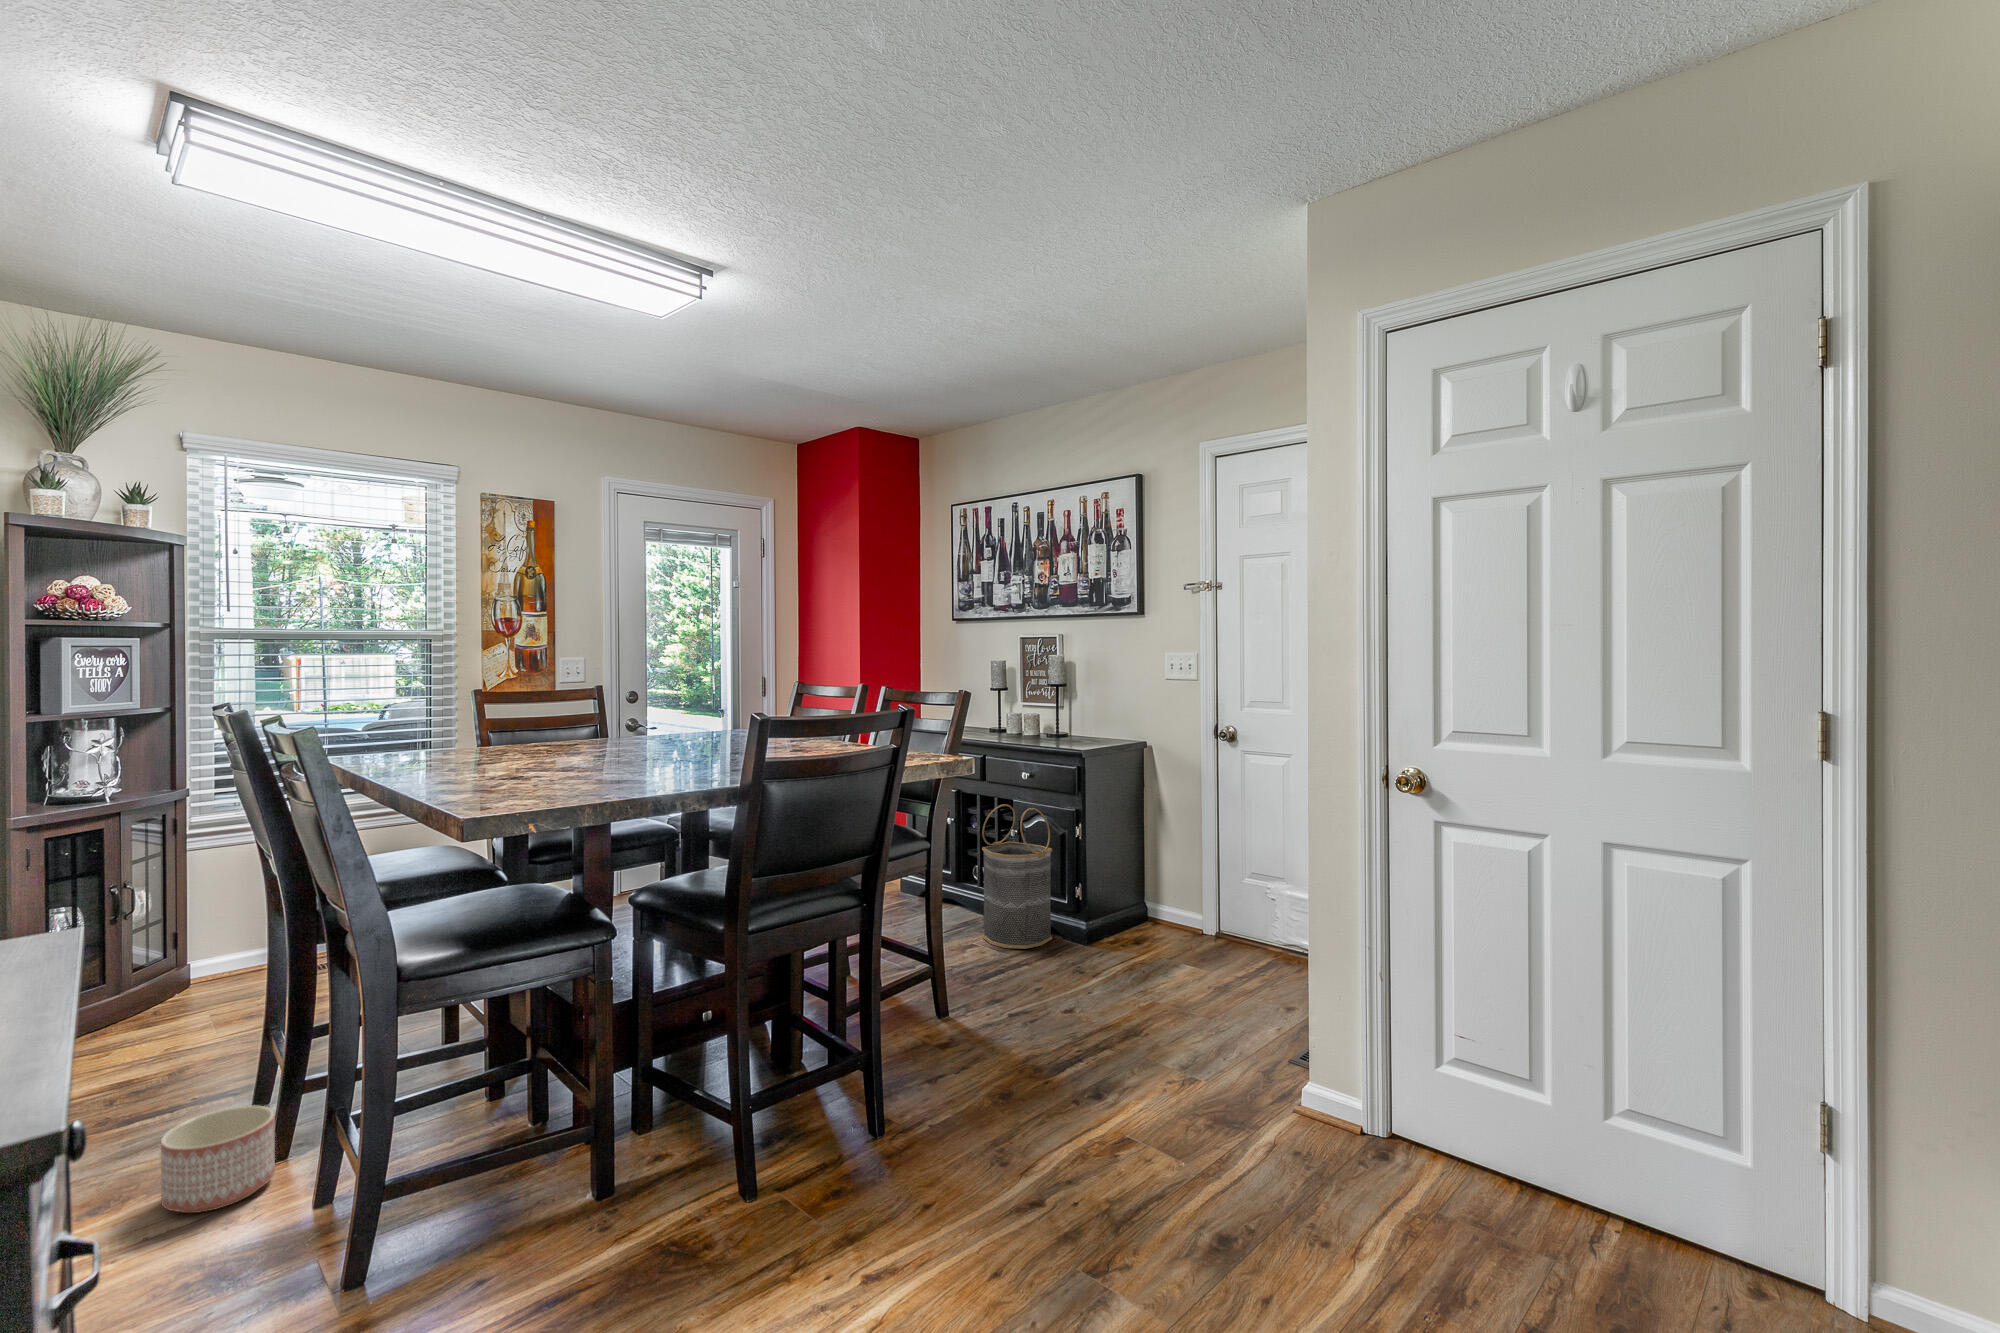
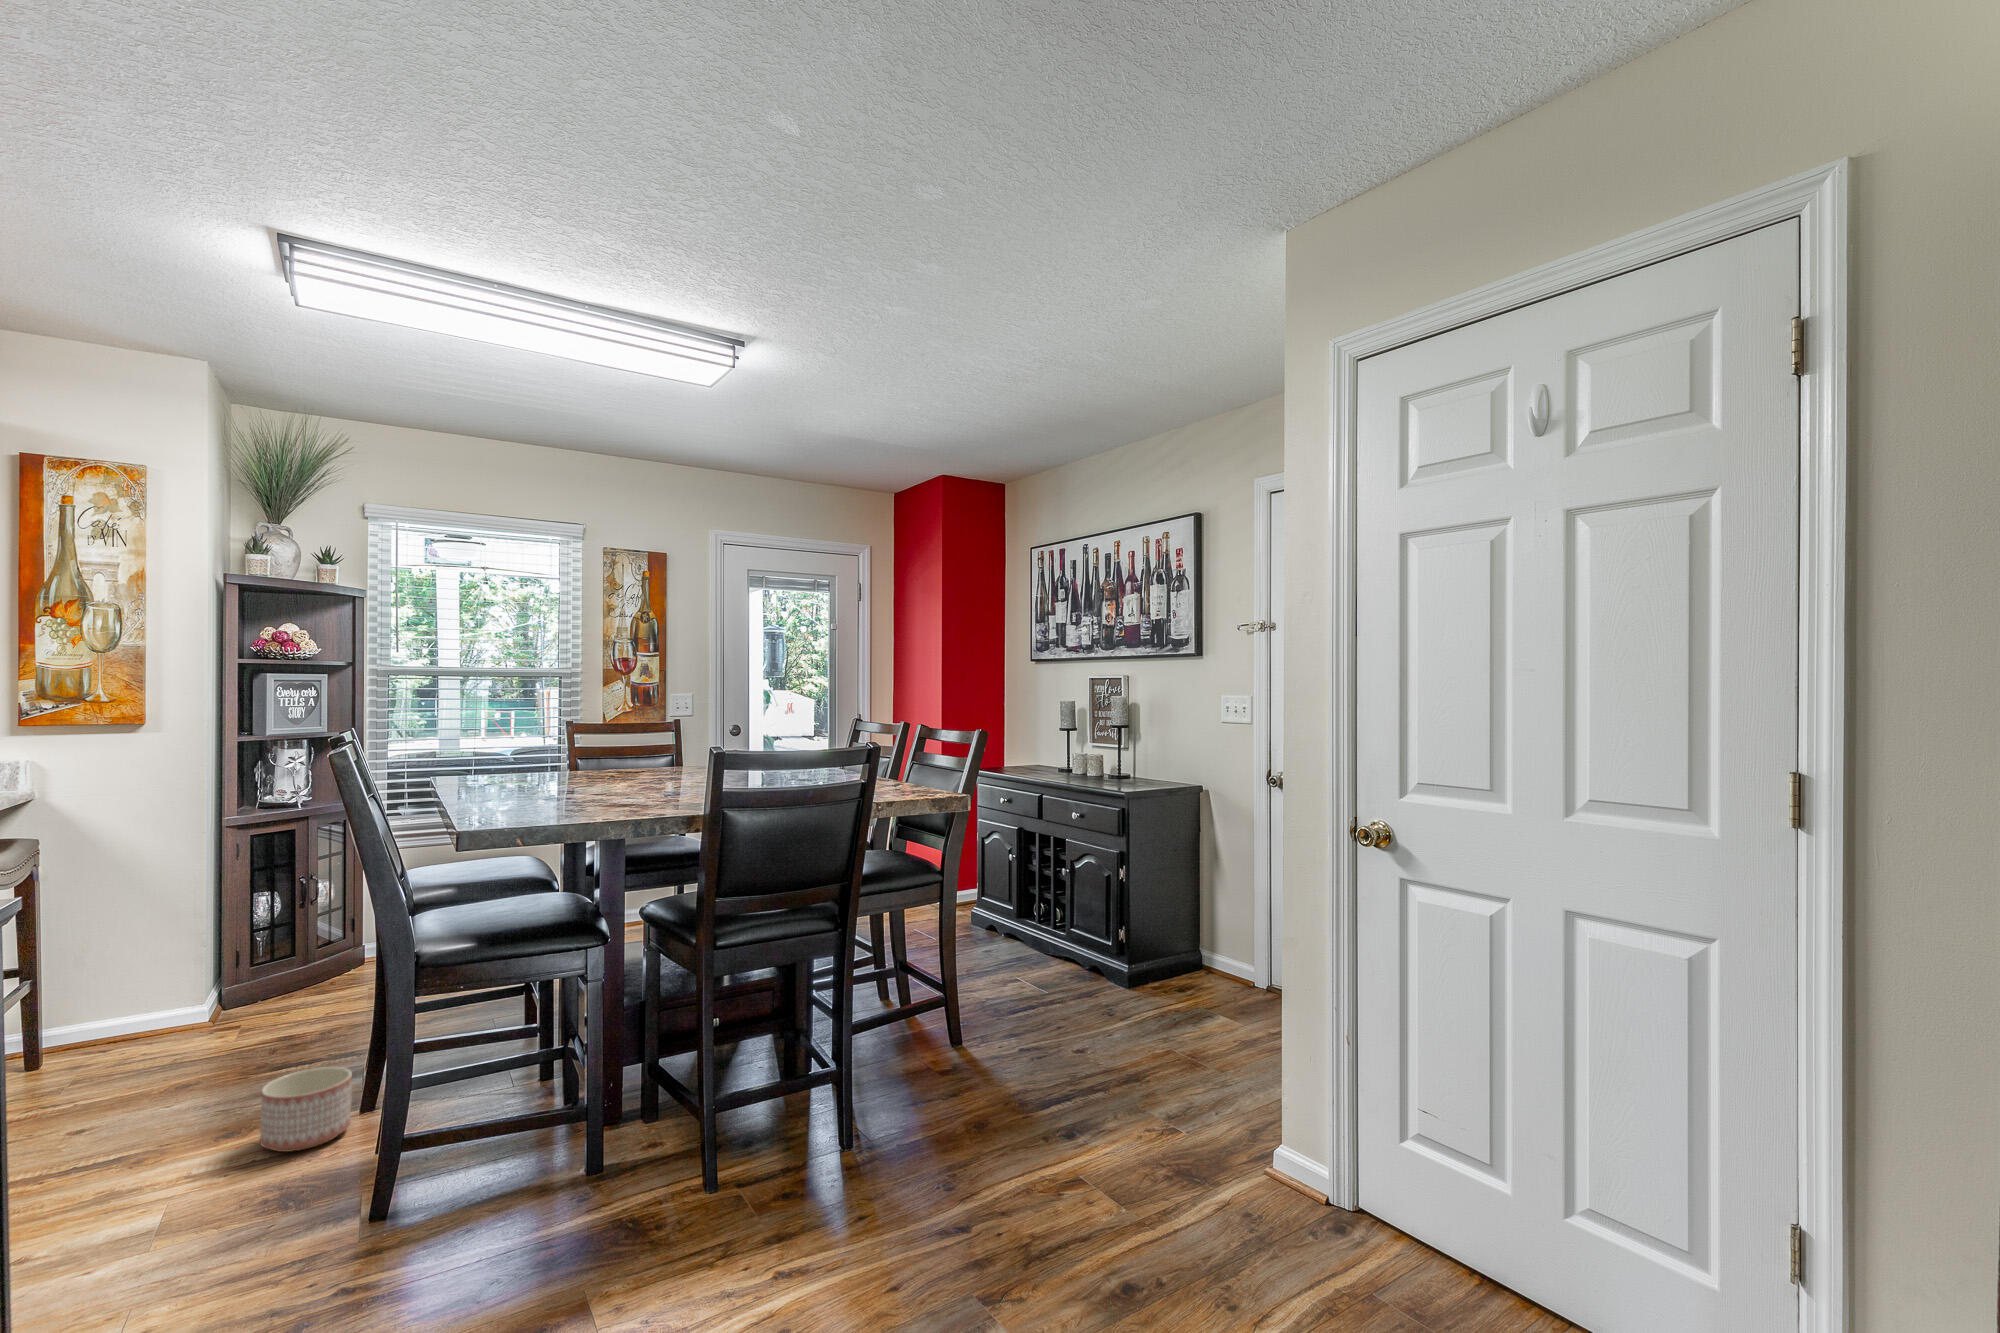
basket: present [982,804,1052,949] -> none [1029,841,1097,985]

